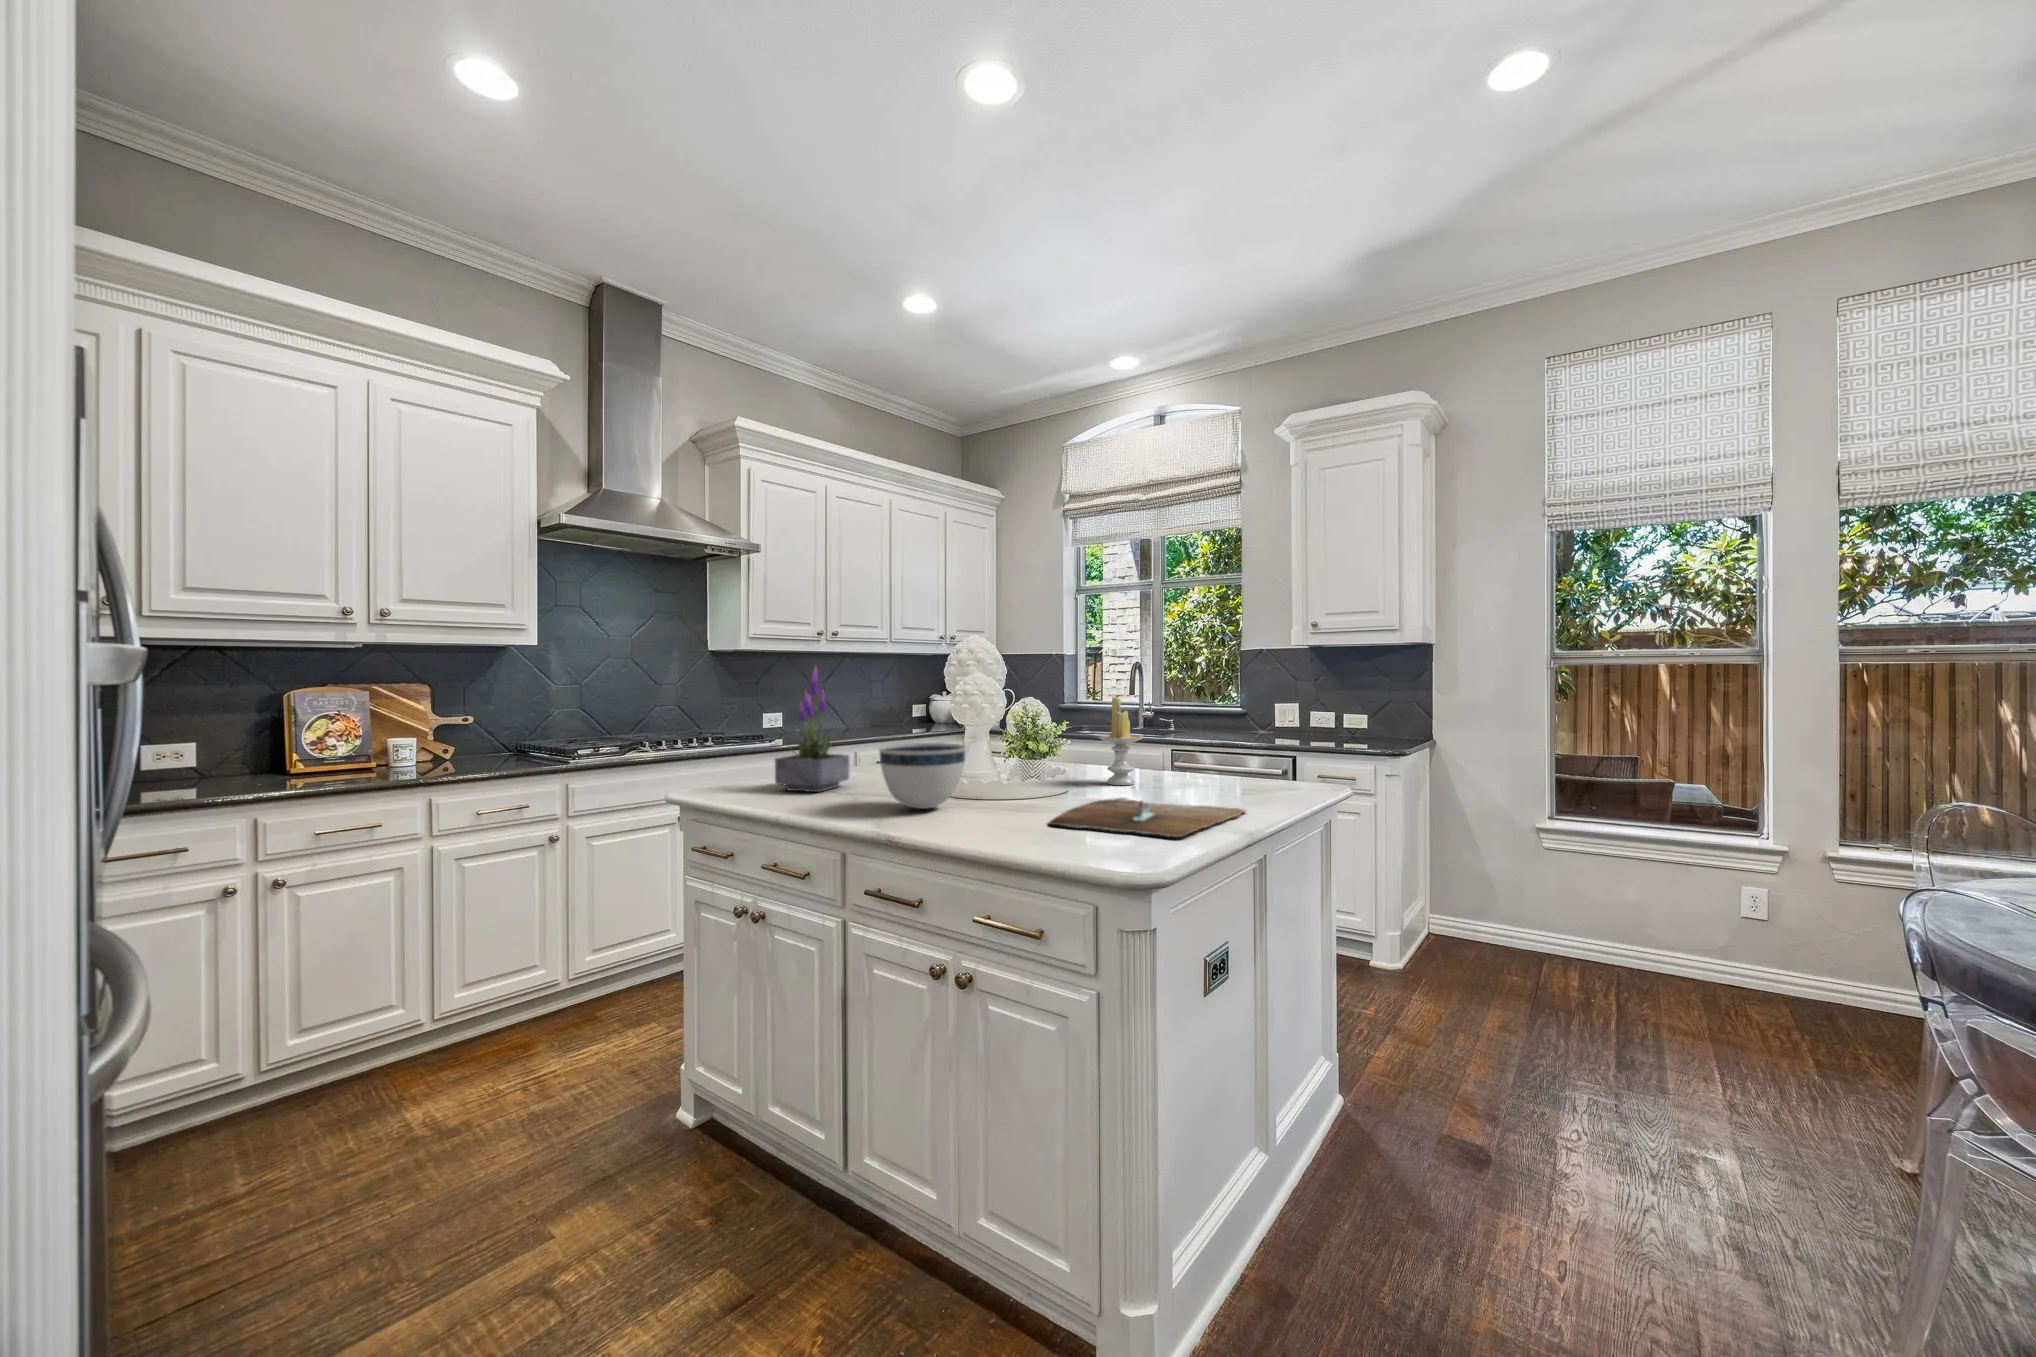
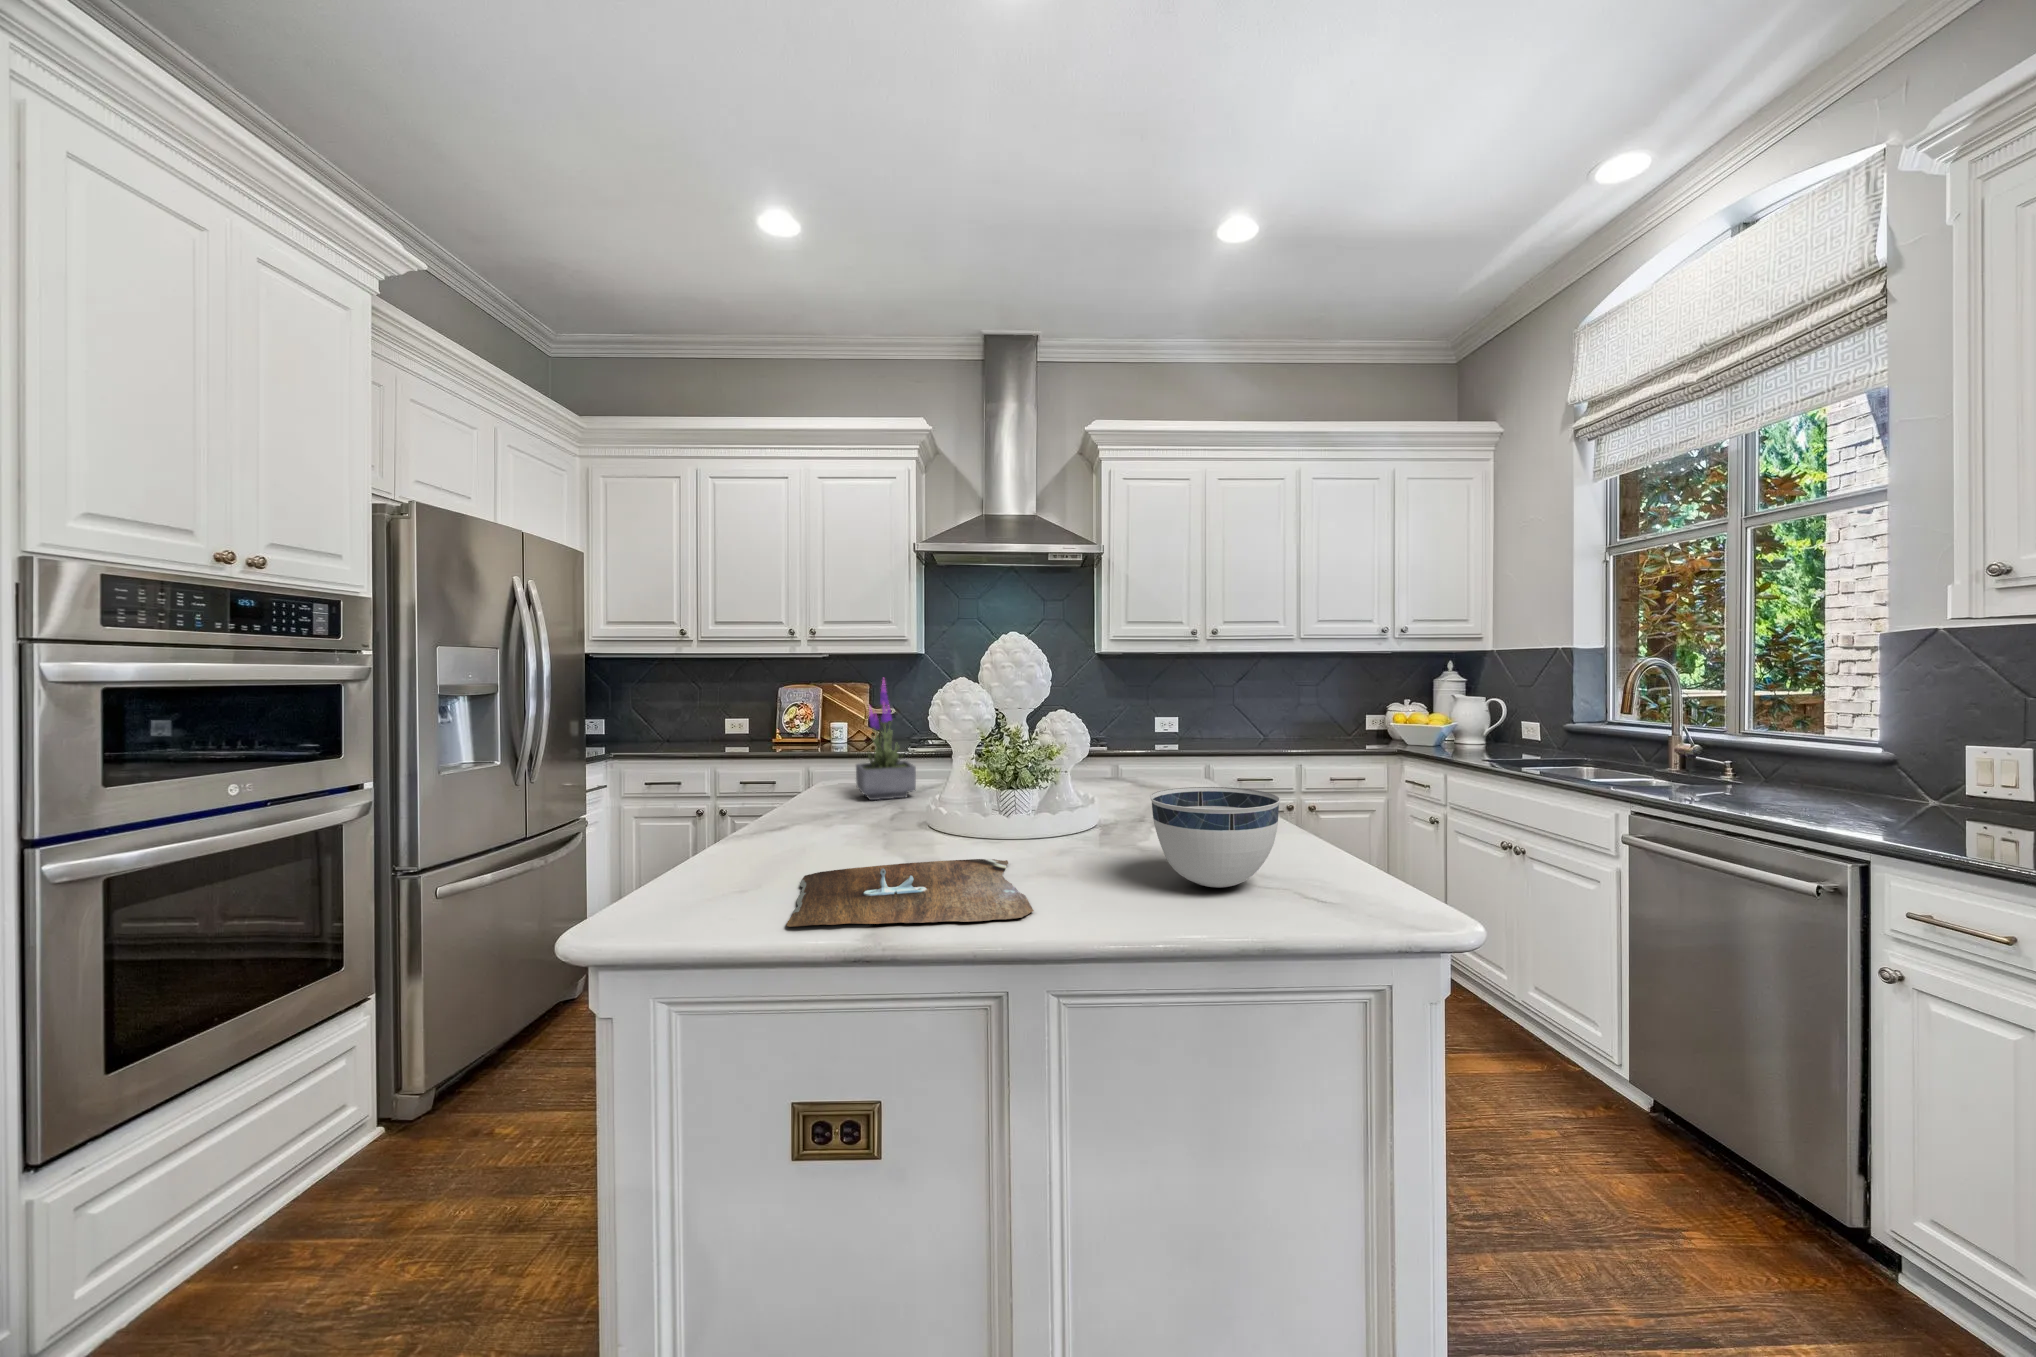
candle: present [1099,697,1143,785] -> none [1084,723,1144,846]
bowl: present [879,743,966,809] -> present [1150,787,1280,888]

